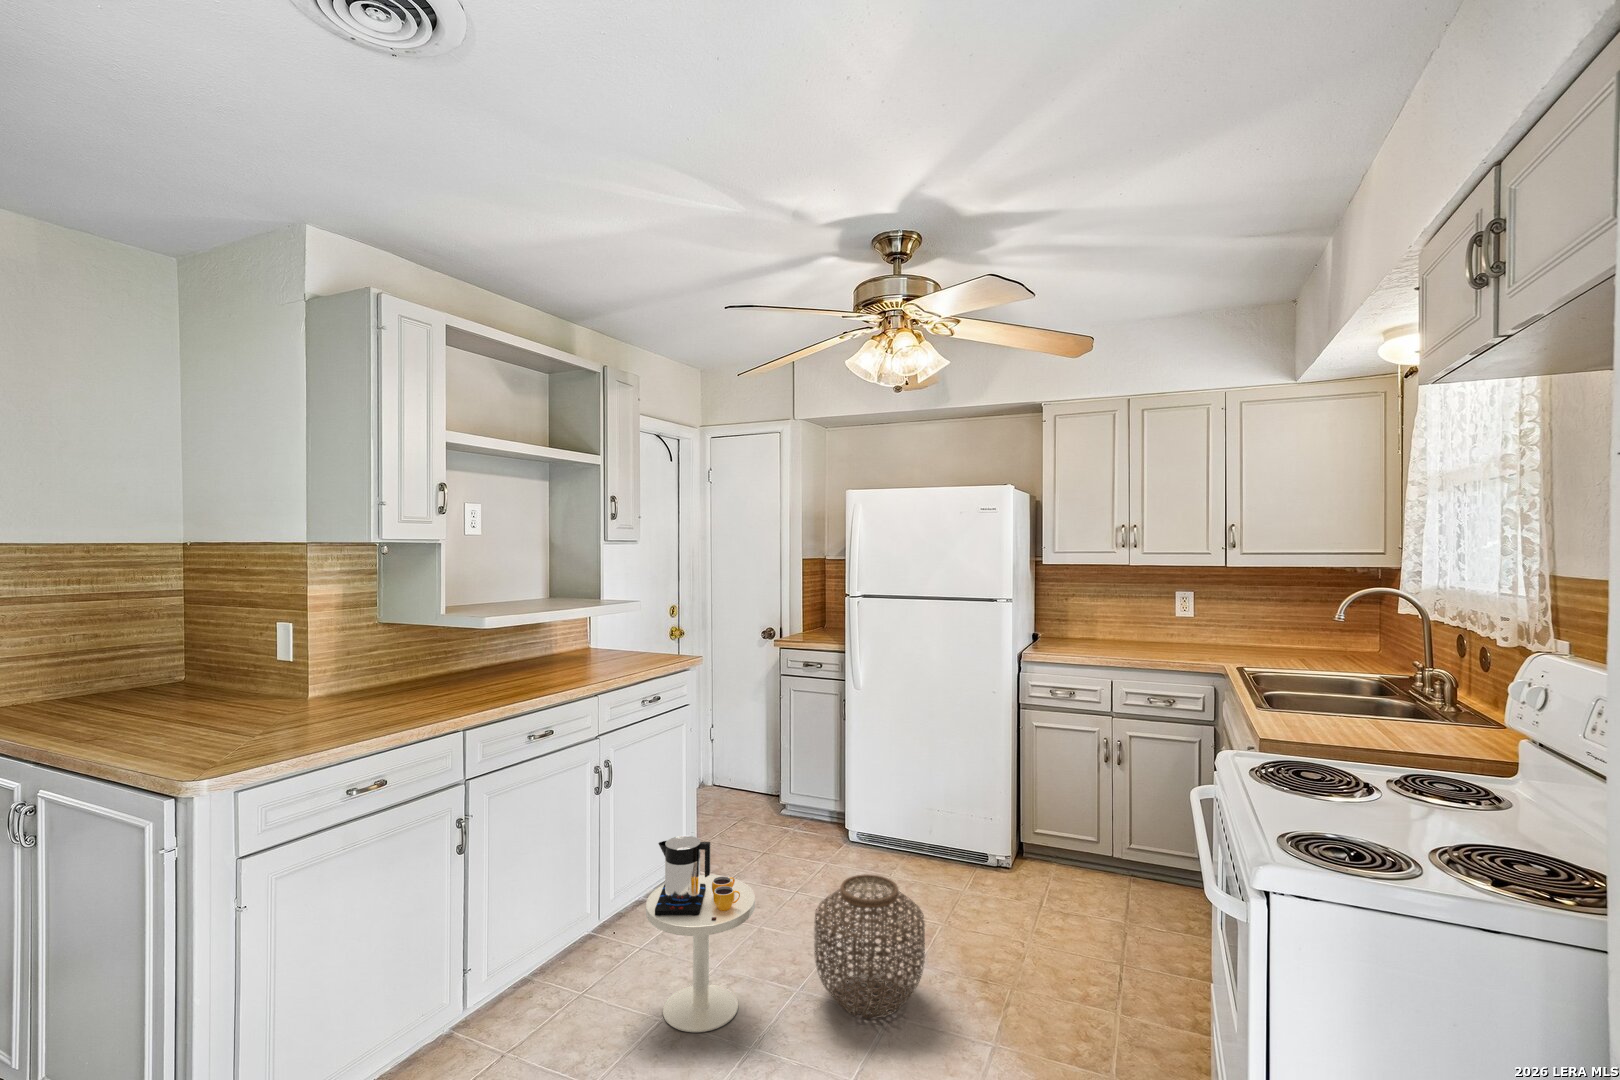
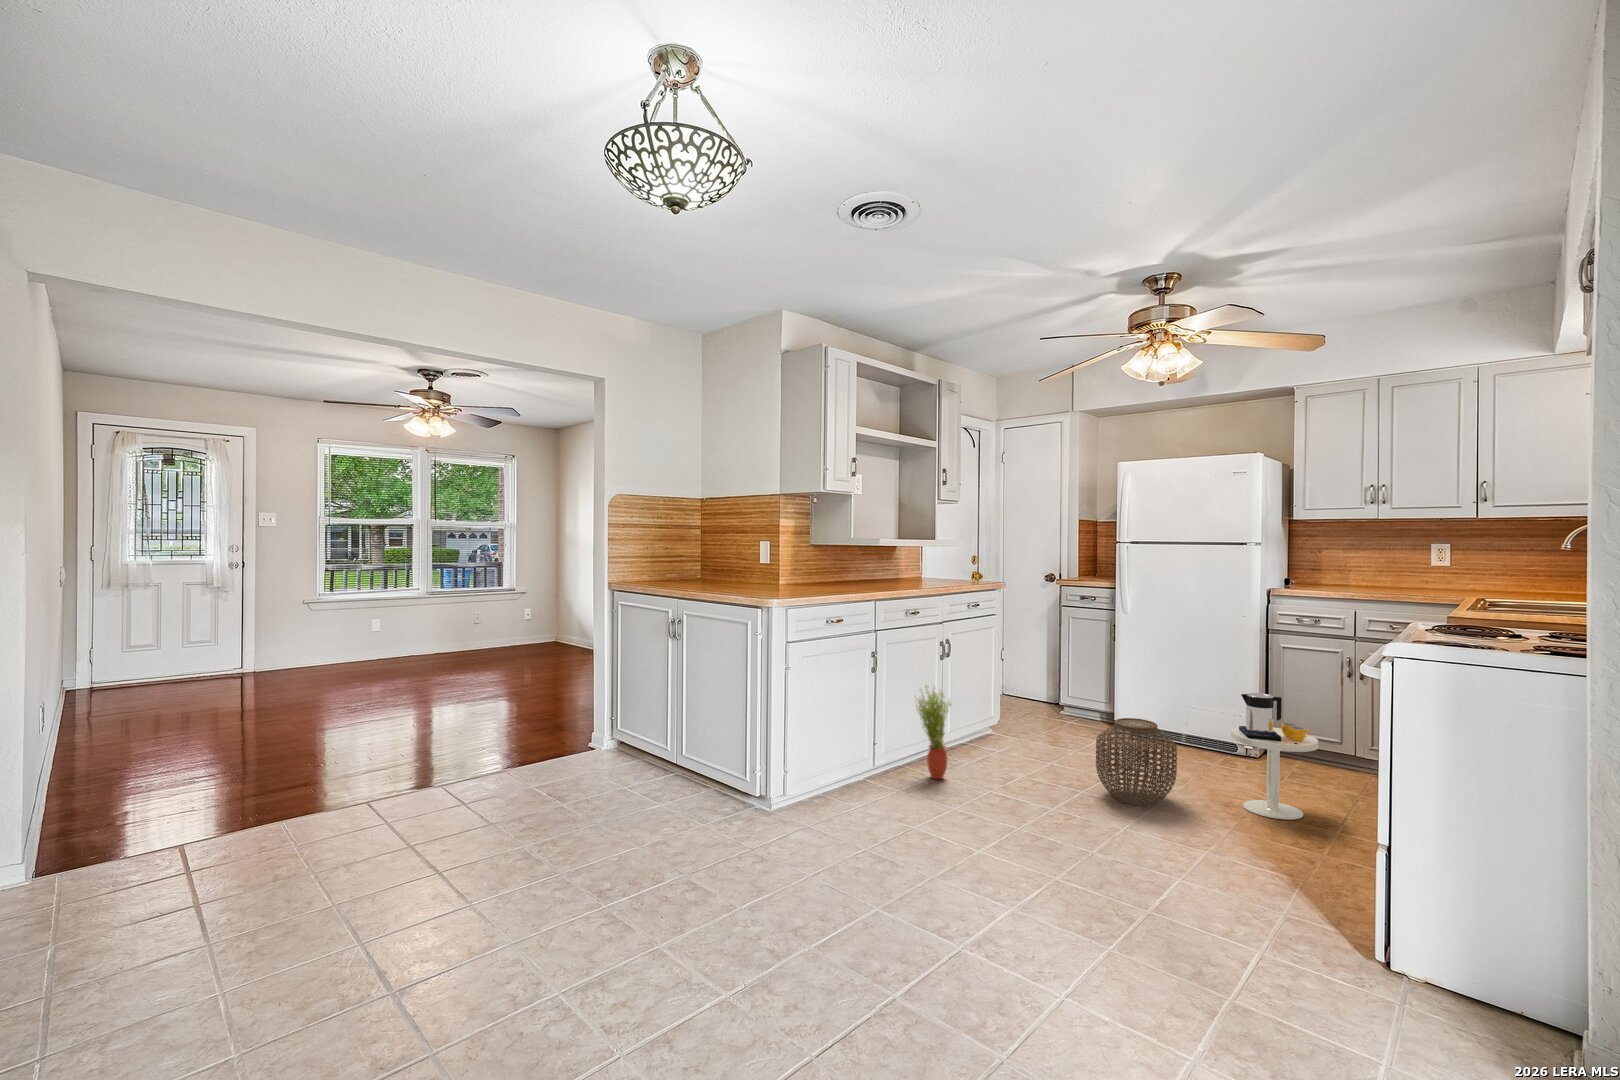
side table: present [646,836,755,1032] -> present [1231,693,1318,820]
potted plant: none [537,850,599,1008] -> present [915,685,951,779]

